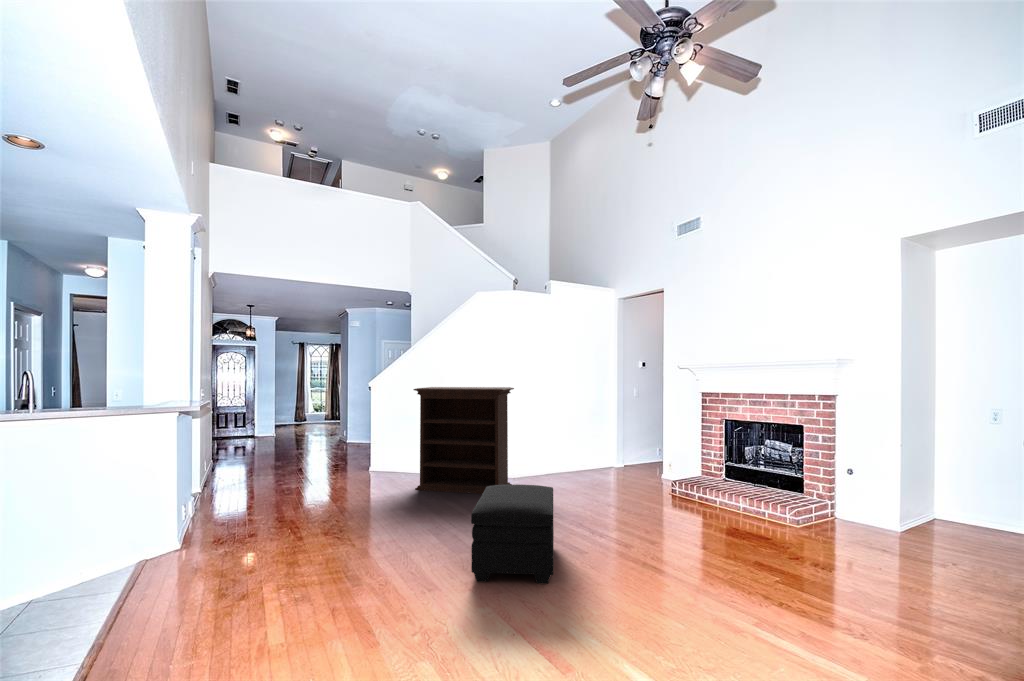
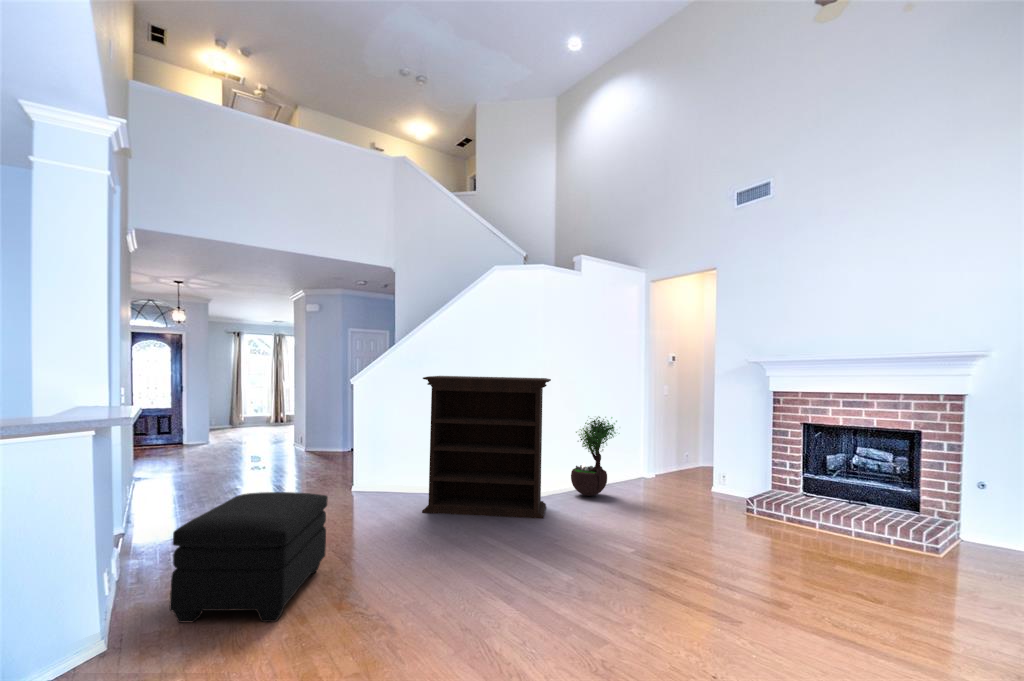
potted tree: none [539,413,576,479] -> present [571,416,617,496]
ottoman: present [471,485,554,584] -> present [170,492,328,623]

